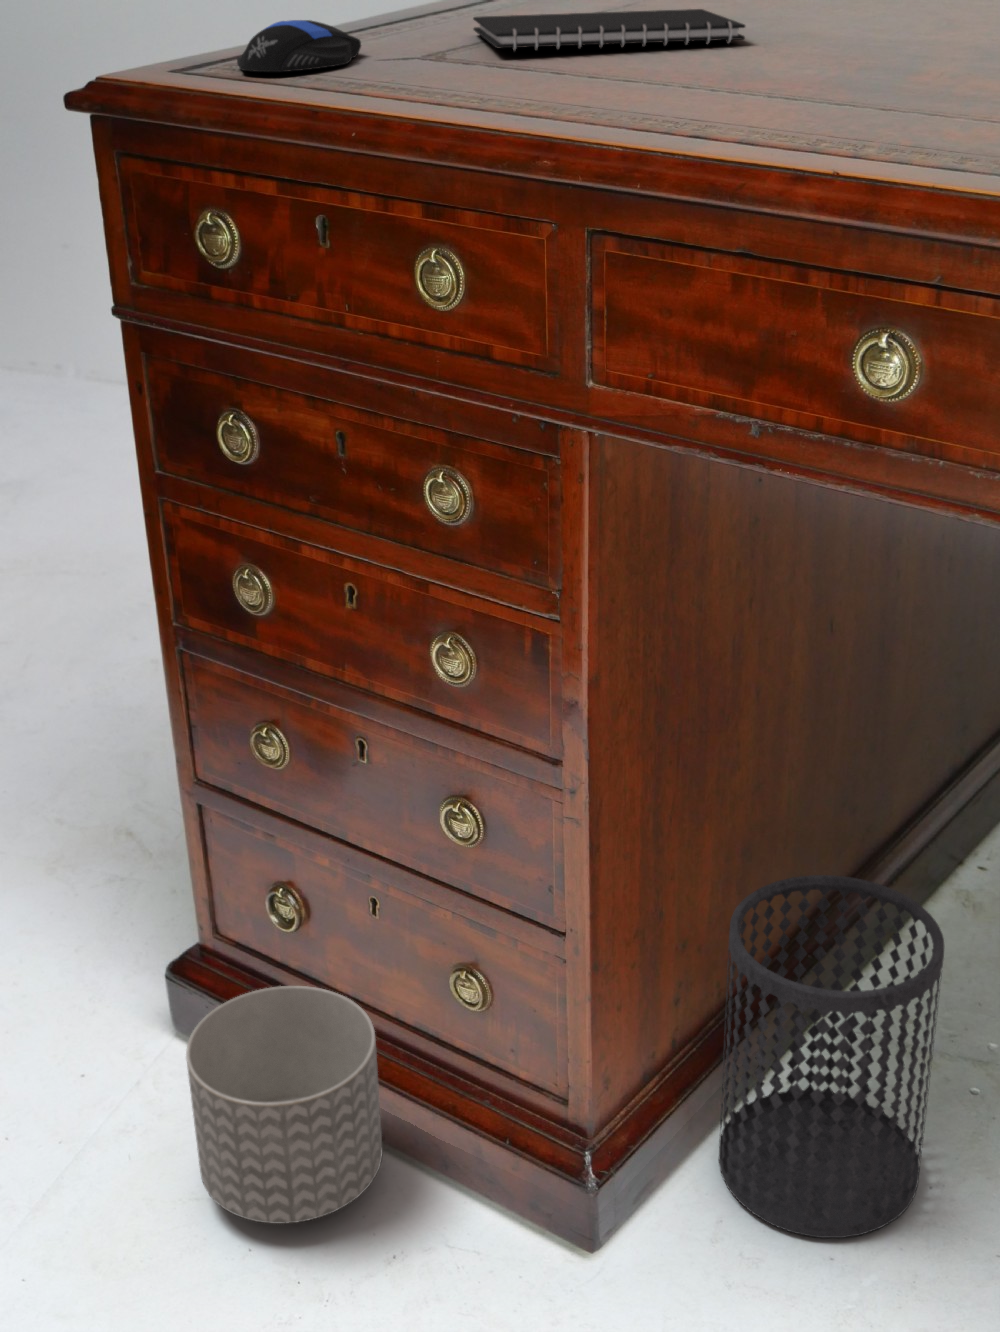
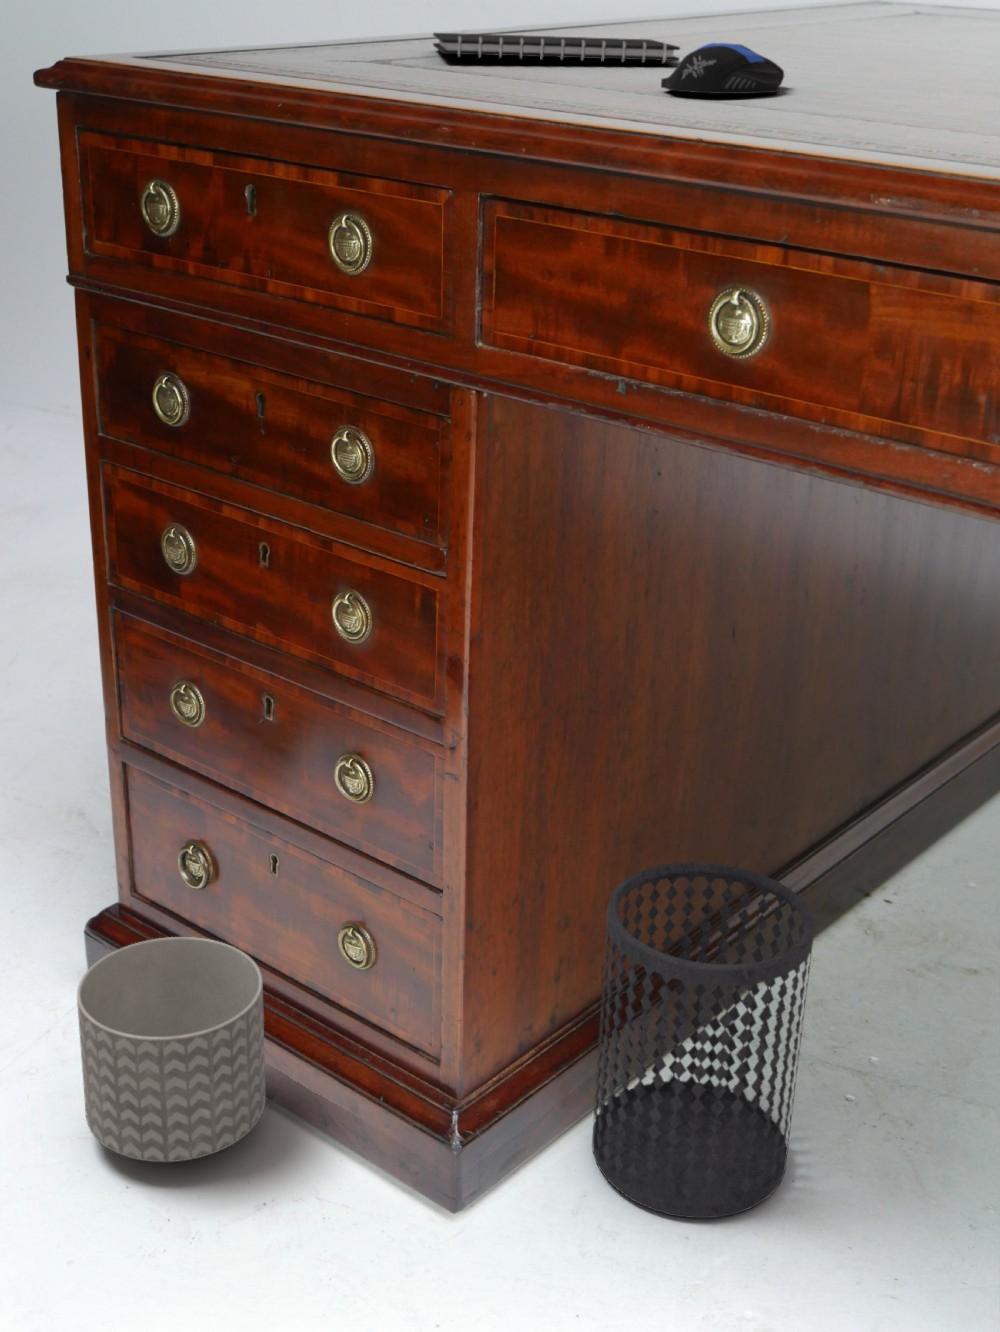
computer mouse: present [237,20,361,72] -> present [661,43,784,94]

